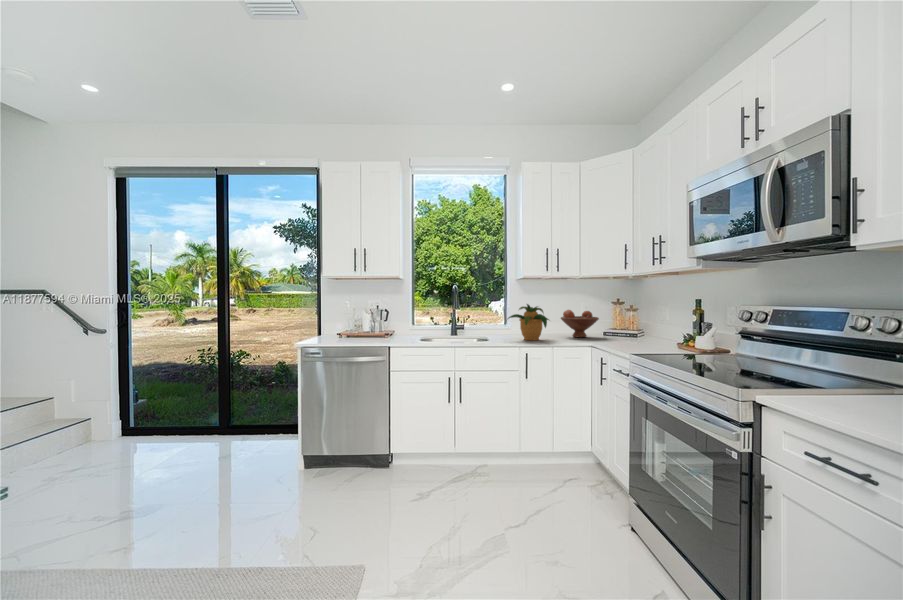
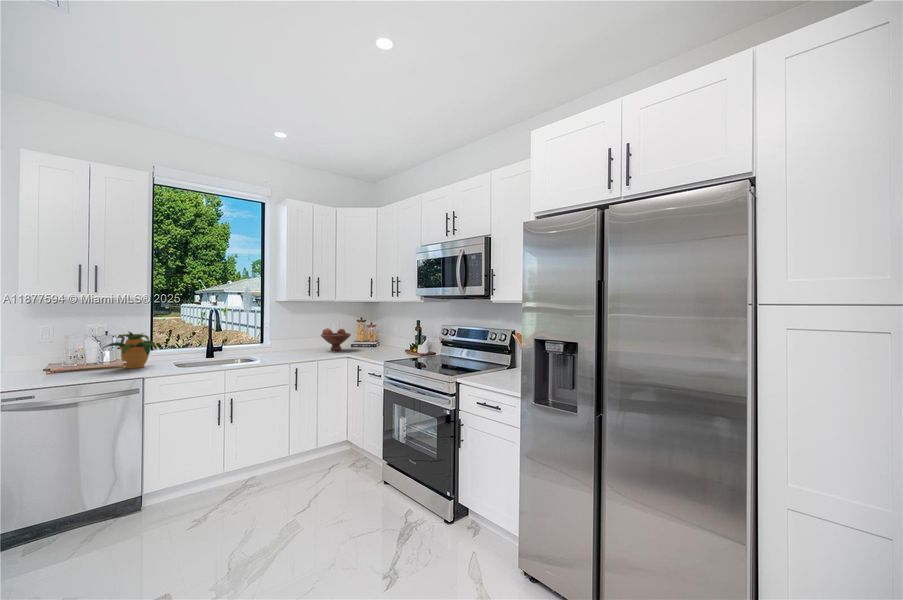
potted plant: present [508,304,549,340] -> present [104,332,157,368]

